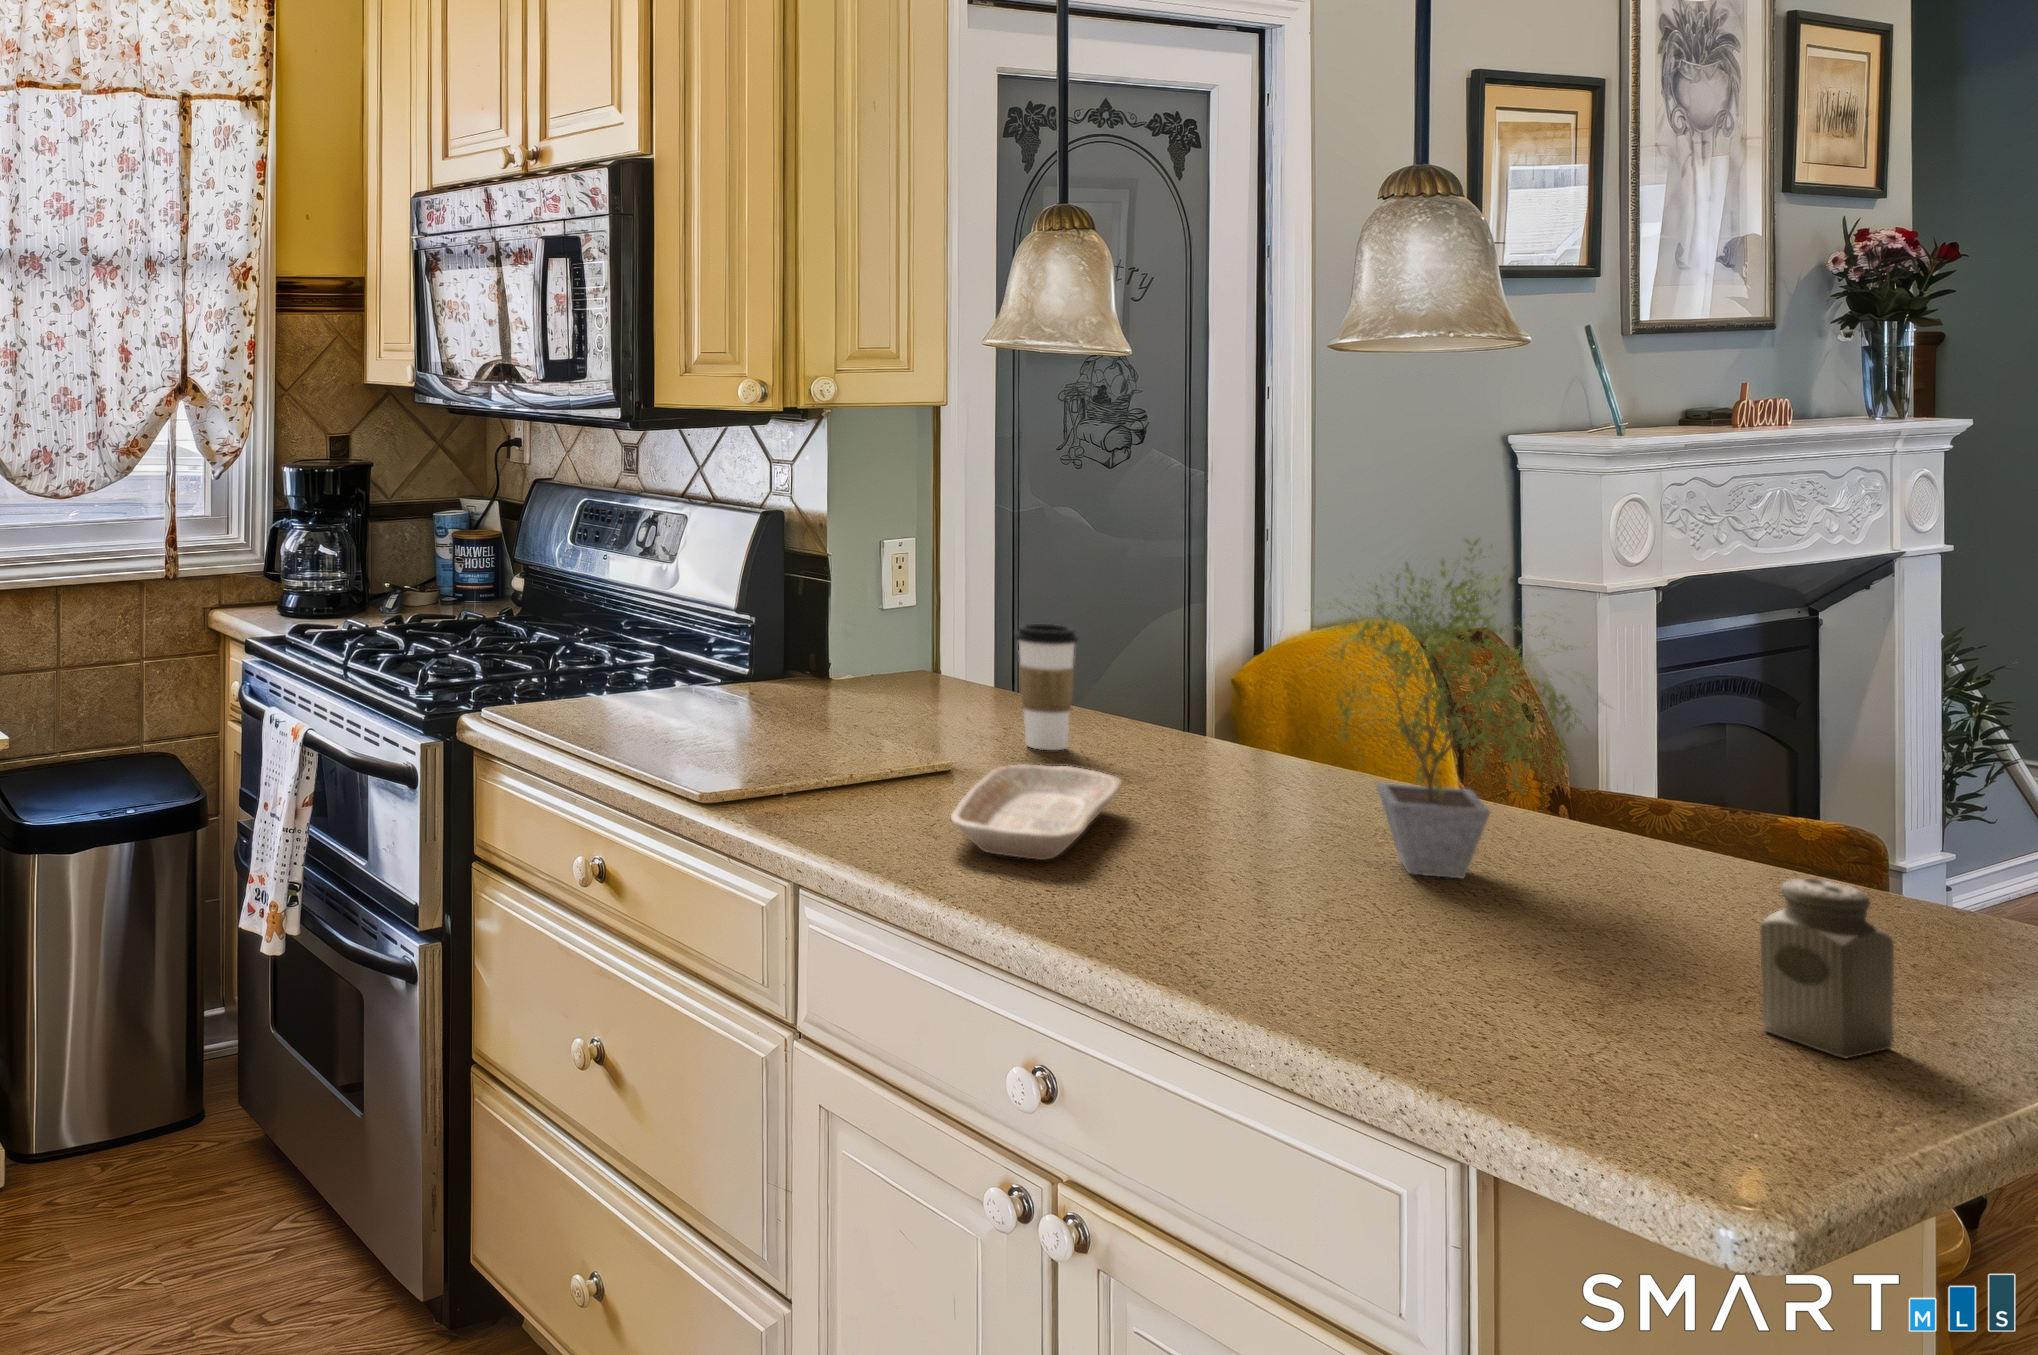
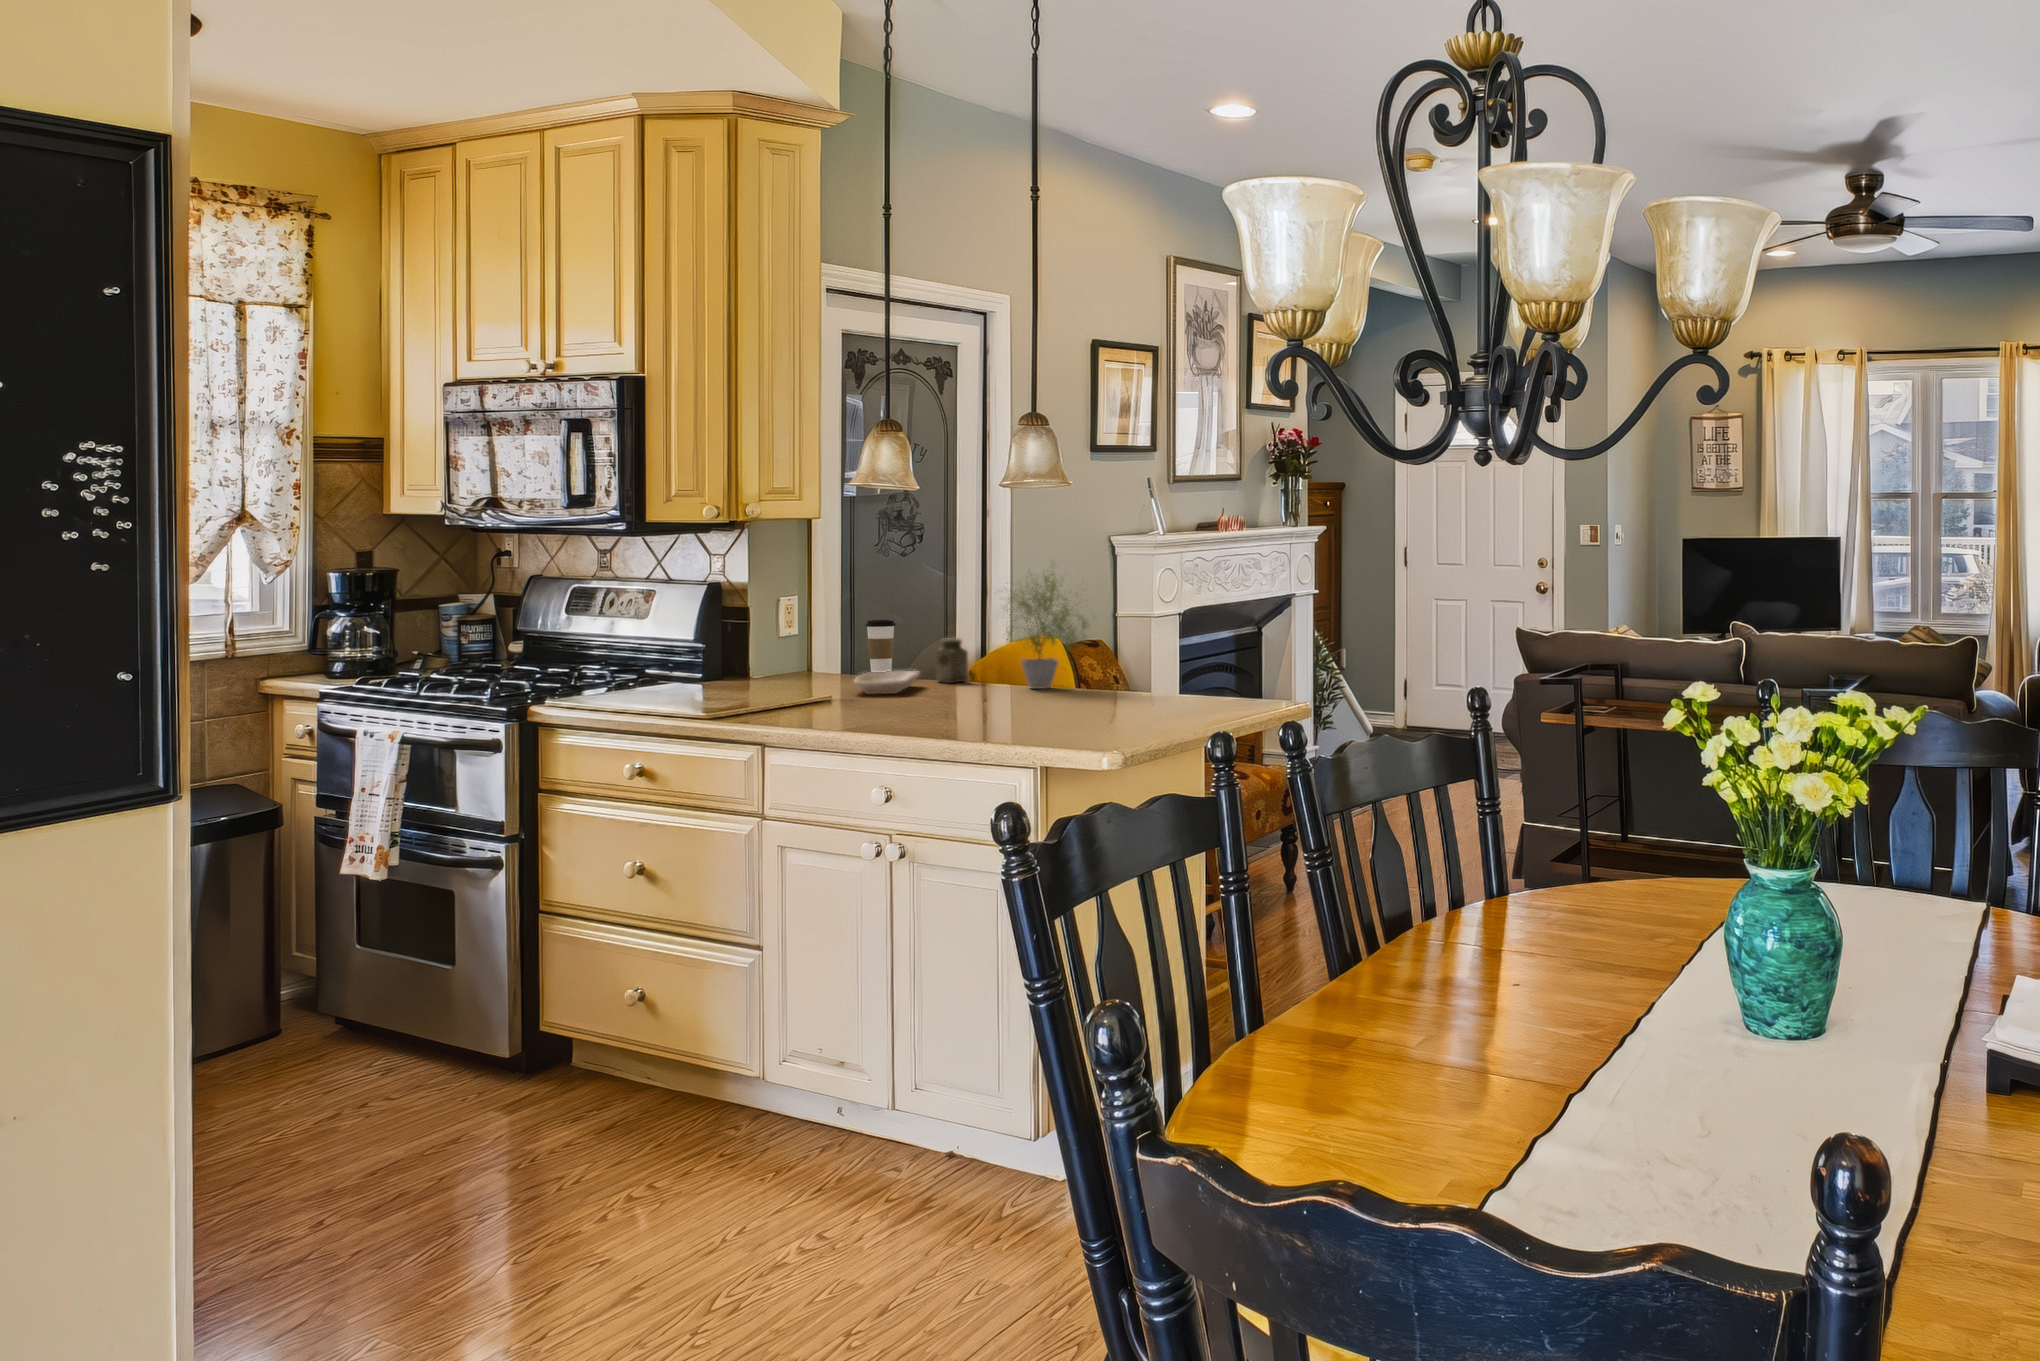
salt shaker: present [1760,879,1894,1058] -> present [936,638,968,683]

